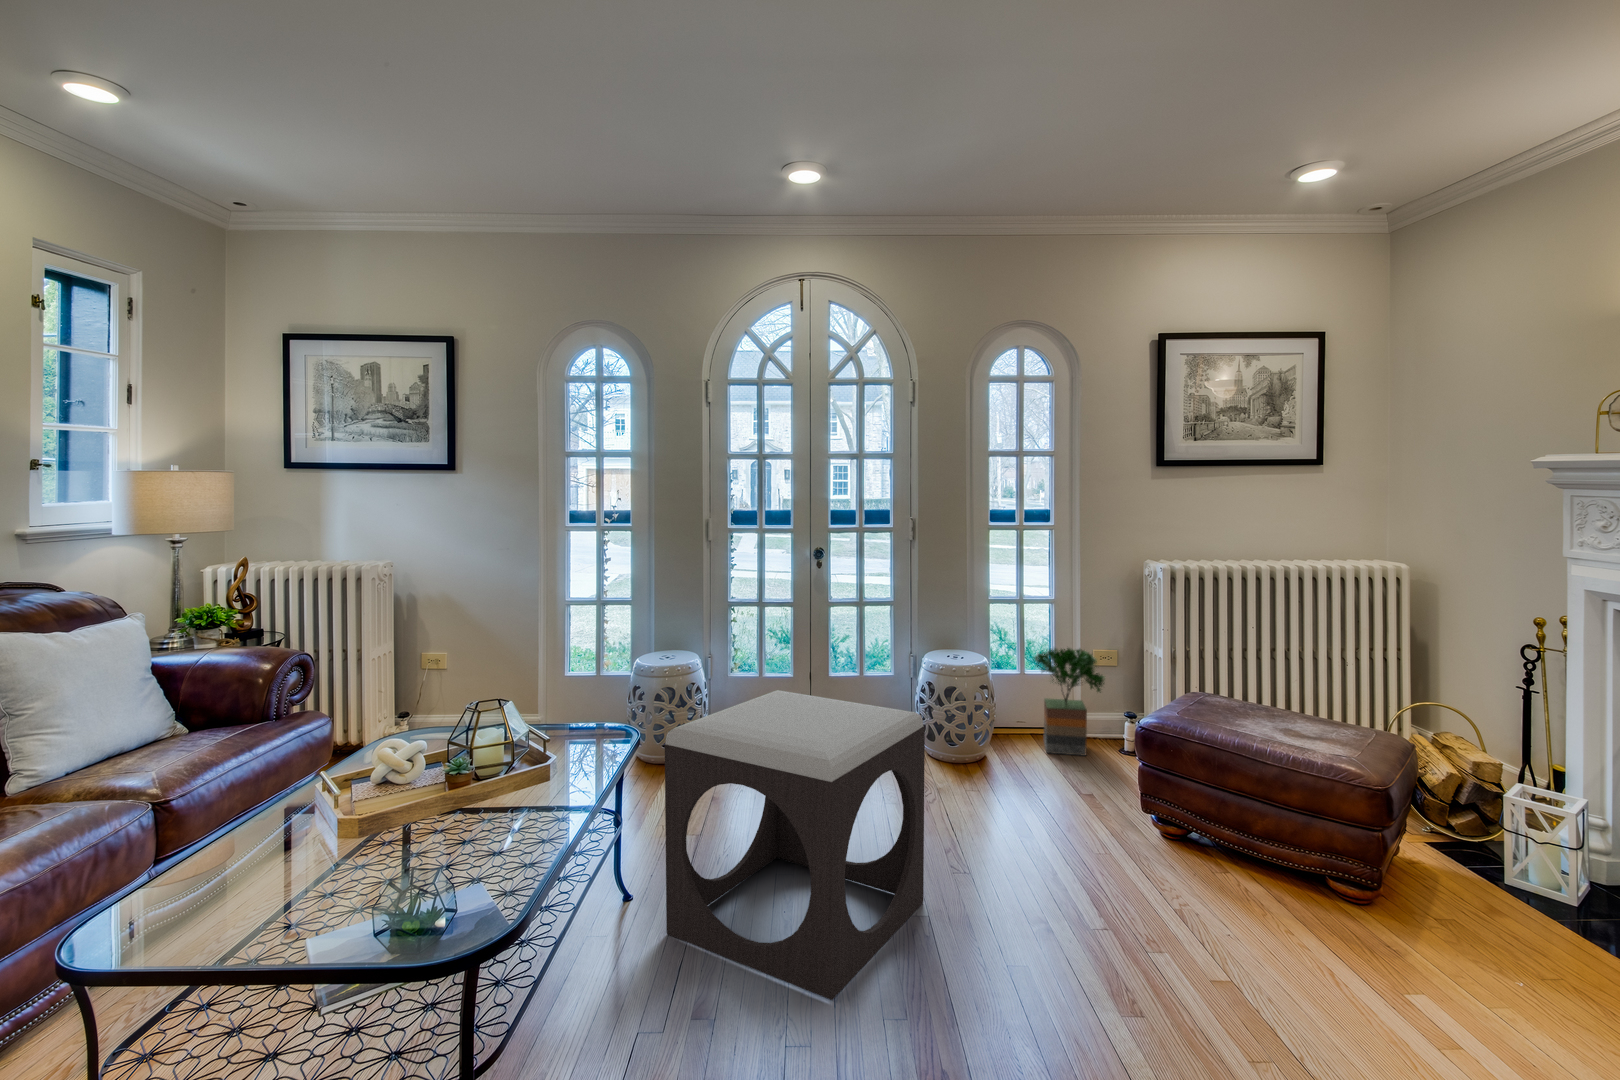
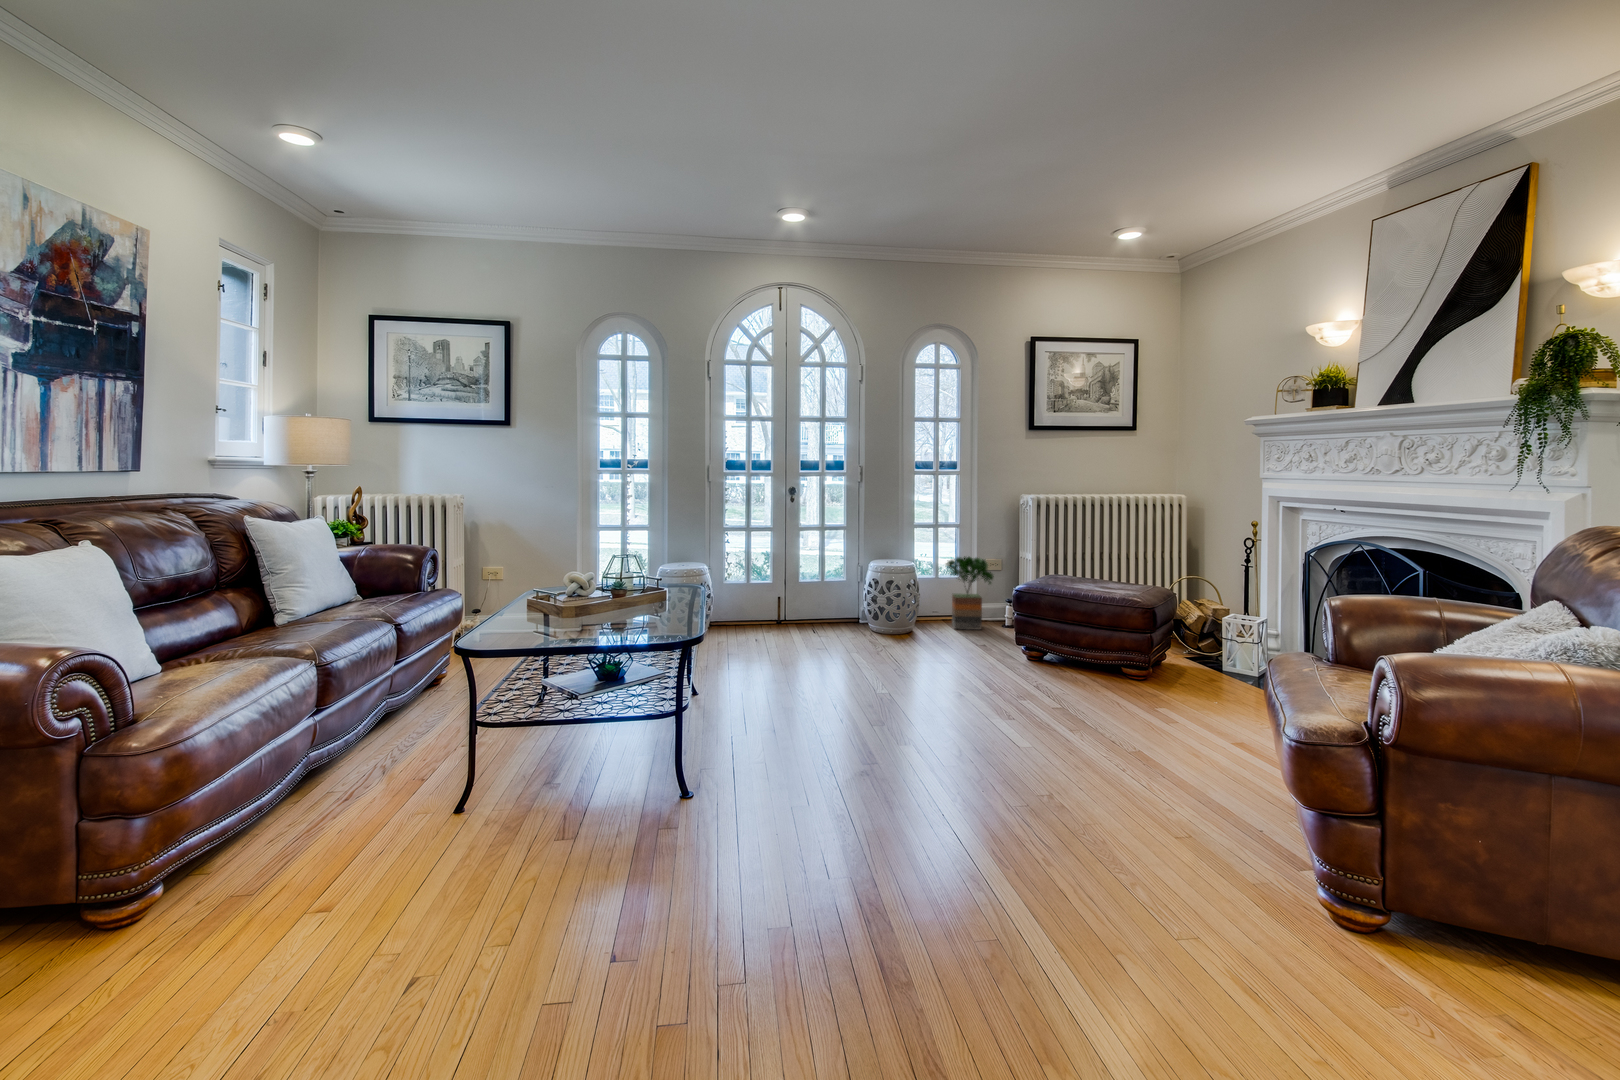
footstool: present [665,690,925,1000] -> none [744,565,895,718]

